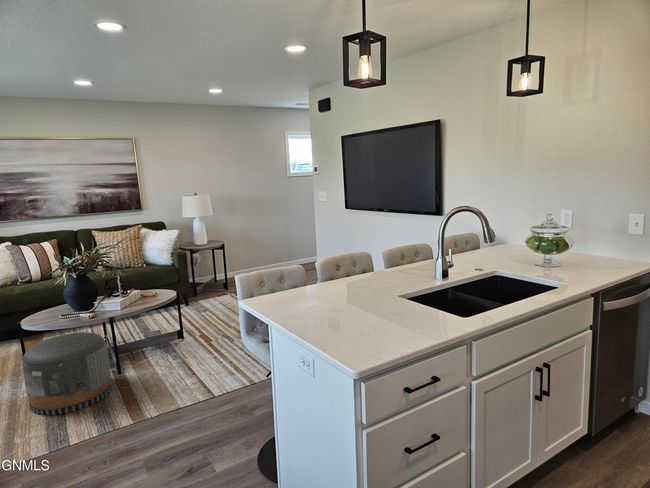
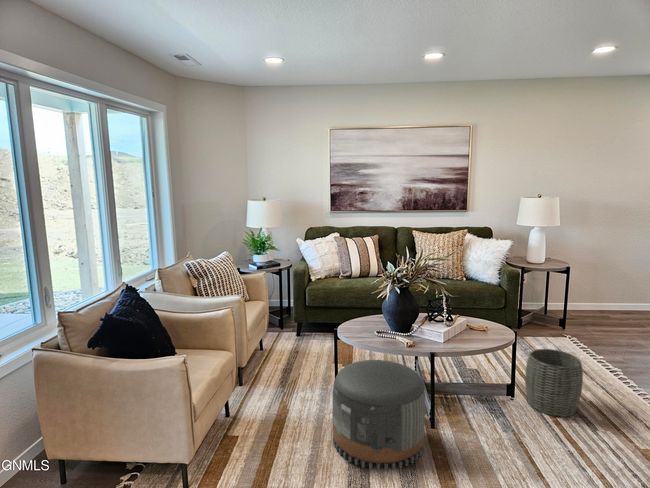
woven basket: none [188,299,225,343] -> present [525,349,583,417]

